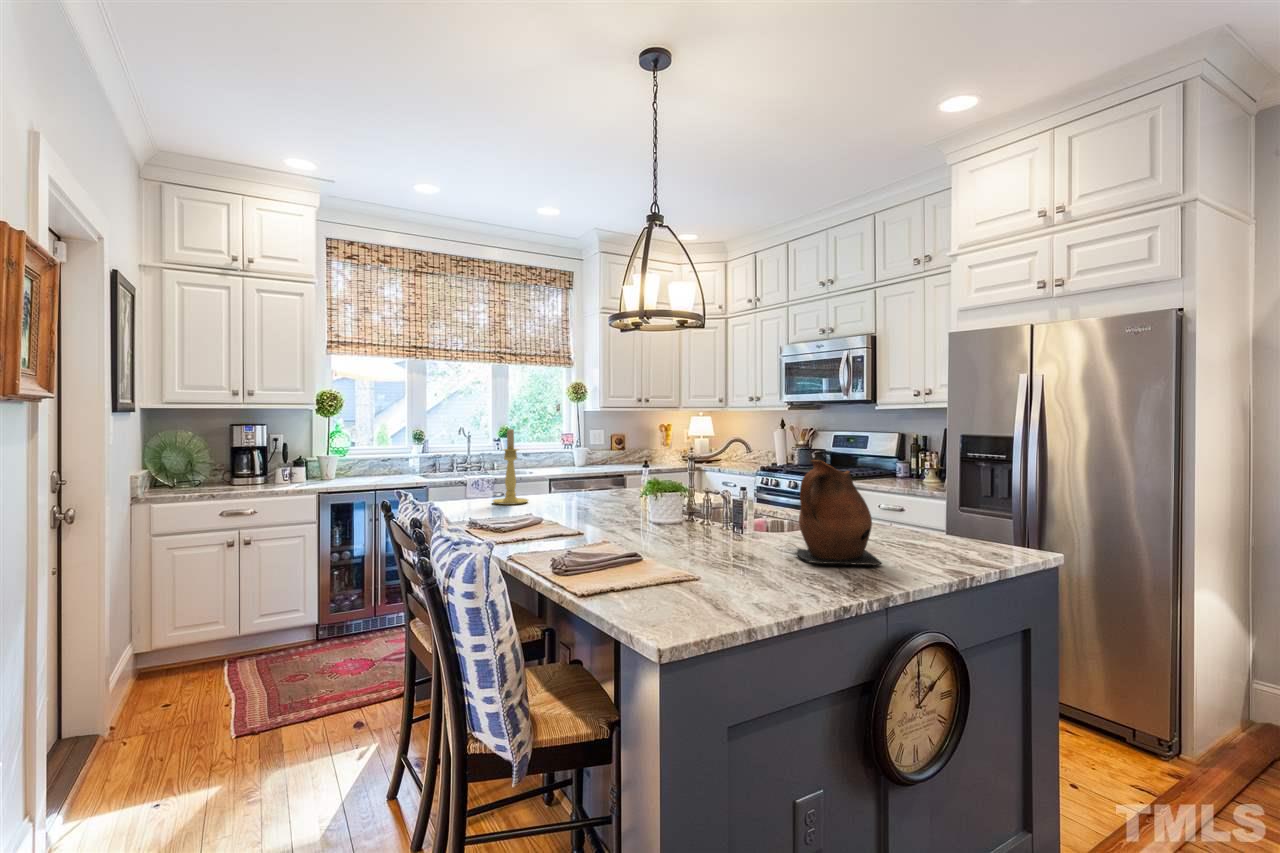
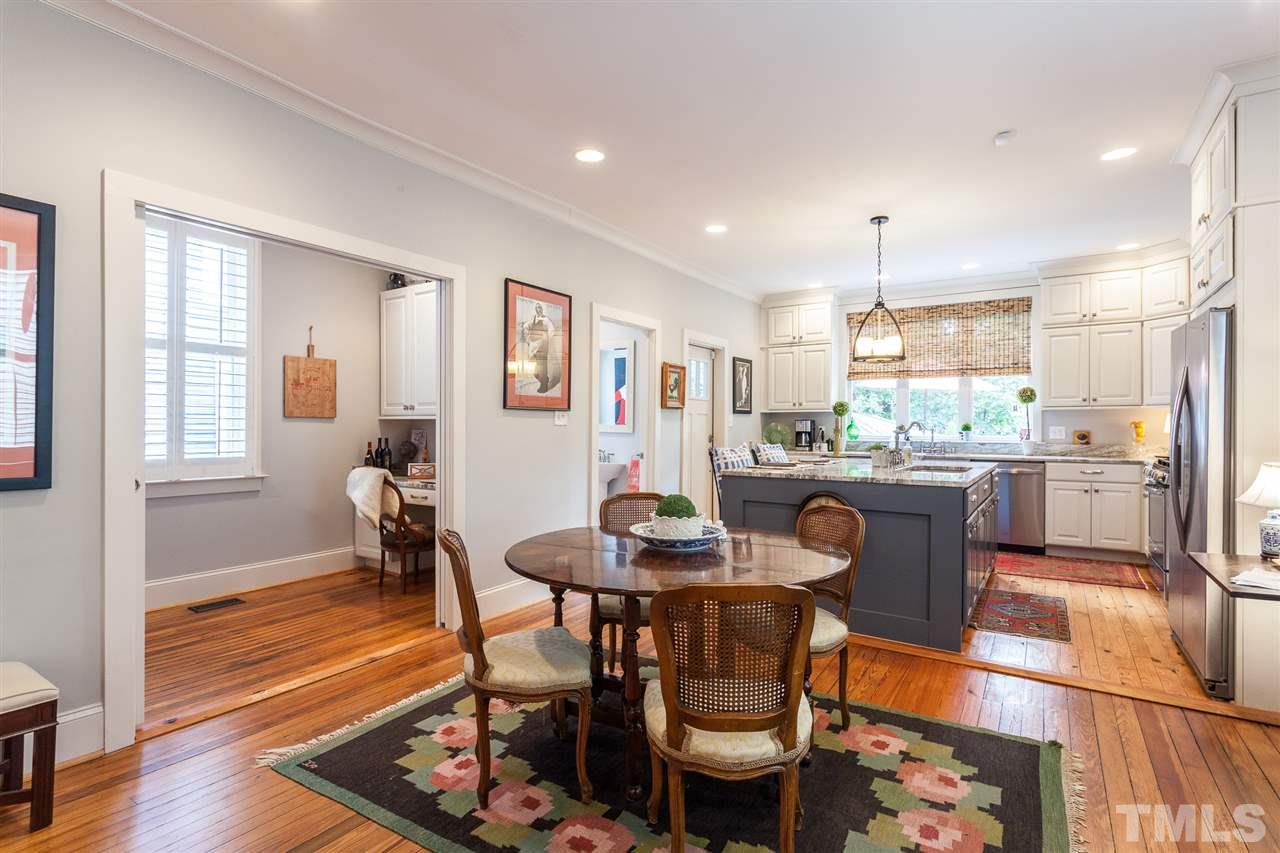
ceramic pitcher: present [795,460,882,566] -> none [768,425,811,470]

